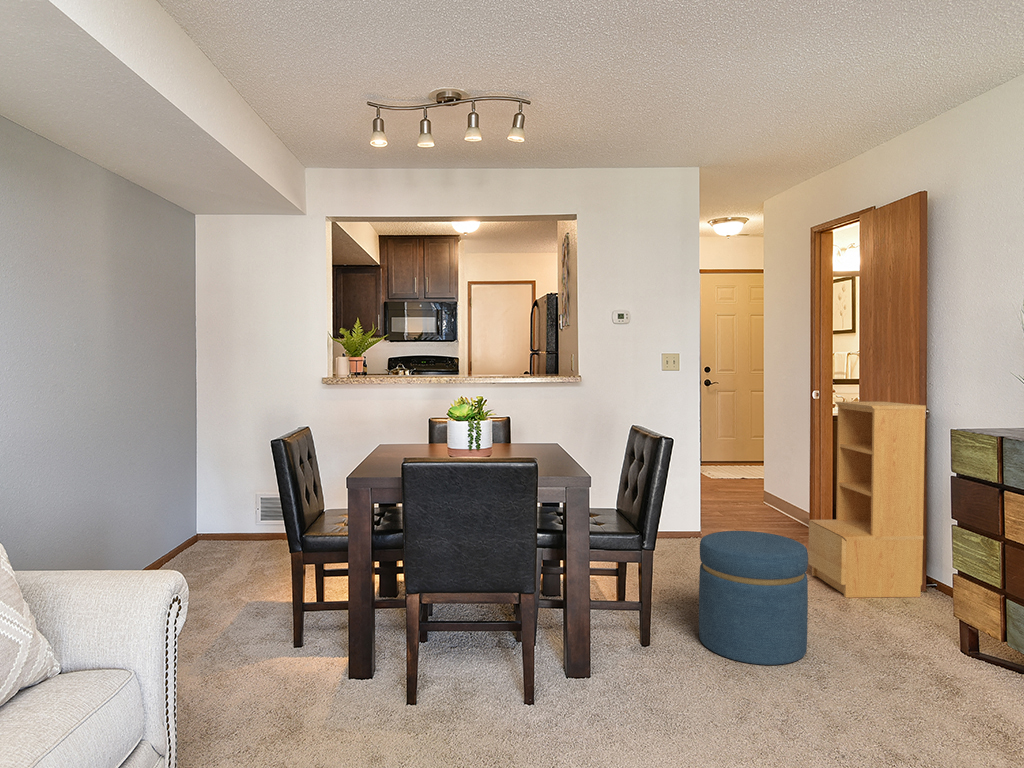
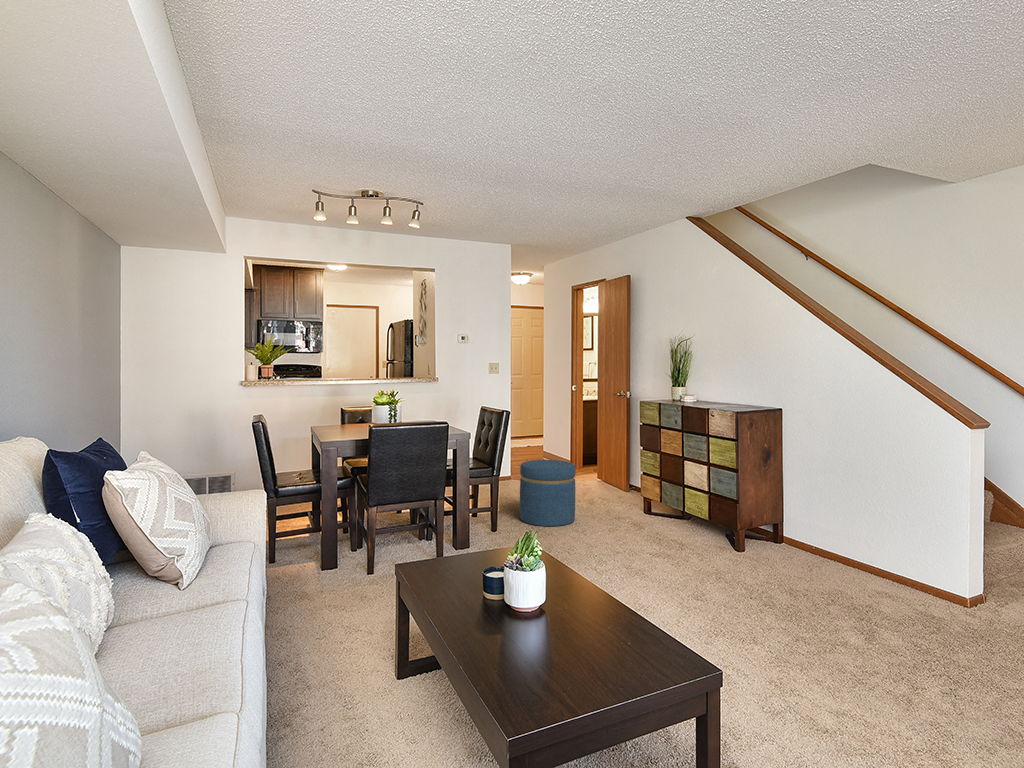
bookshelf: present [808,402,926,598] -> none [572,390,631,498]

